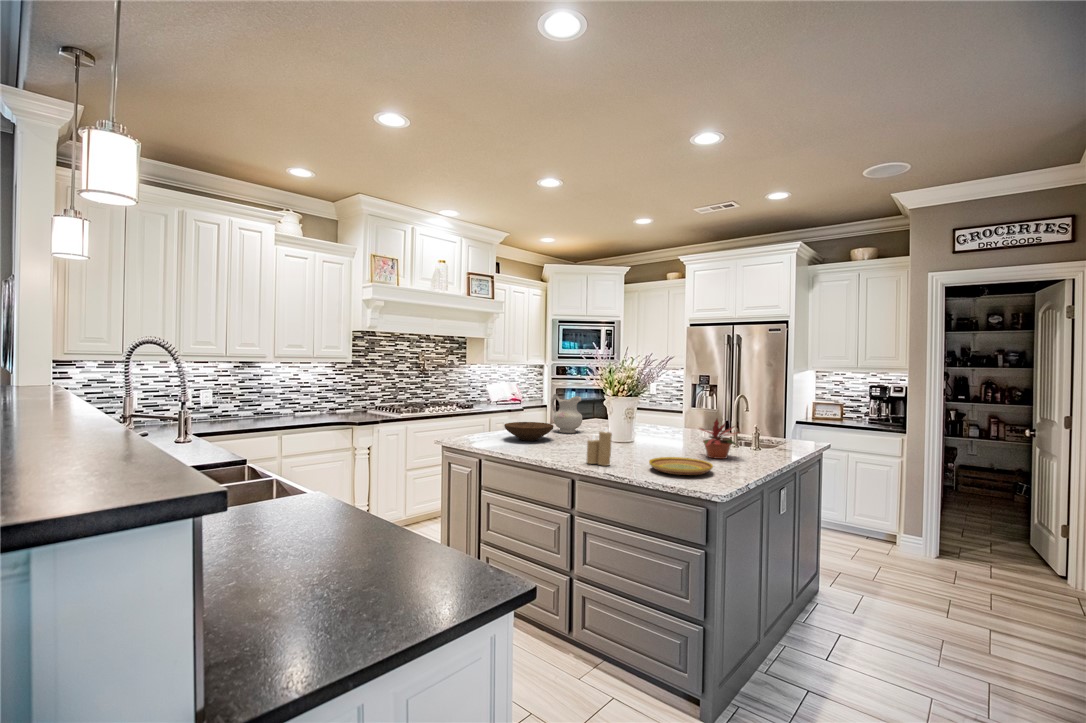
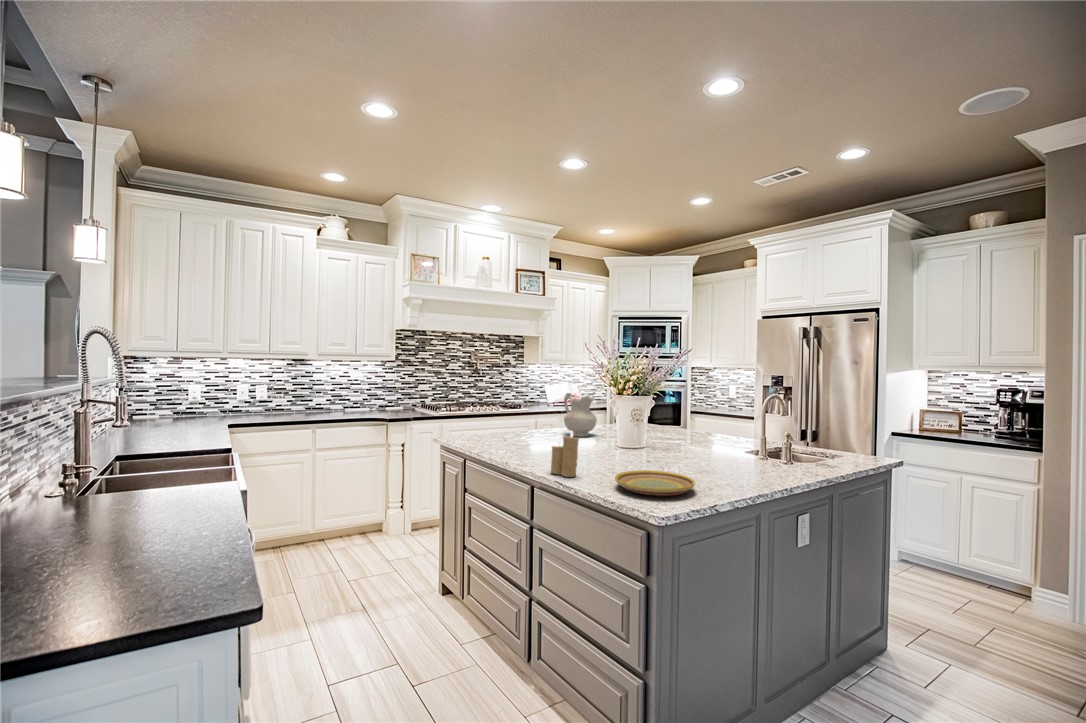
potted plant: present [701,419,736,459] -> none [697,423,755,476]
wooden bowl: present [504,422,554,441] -> none [498,423,553,444]

